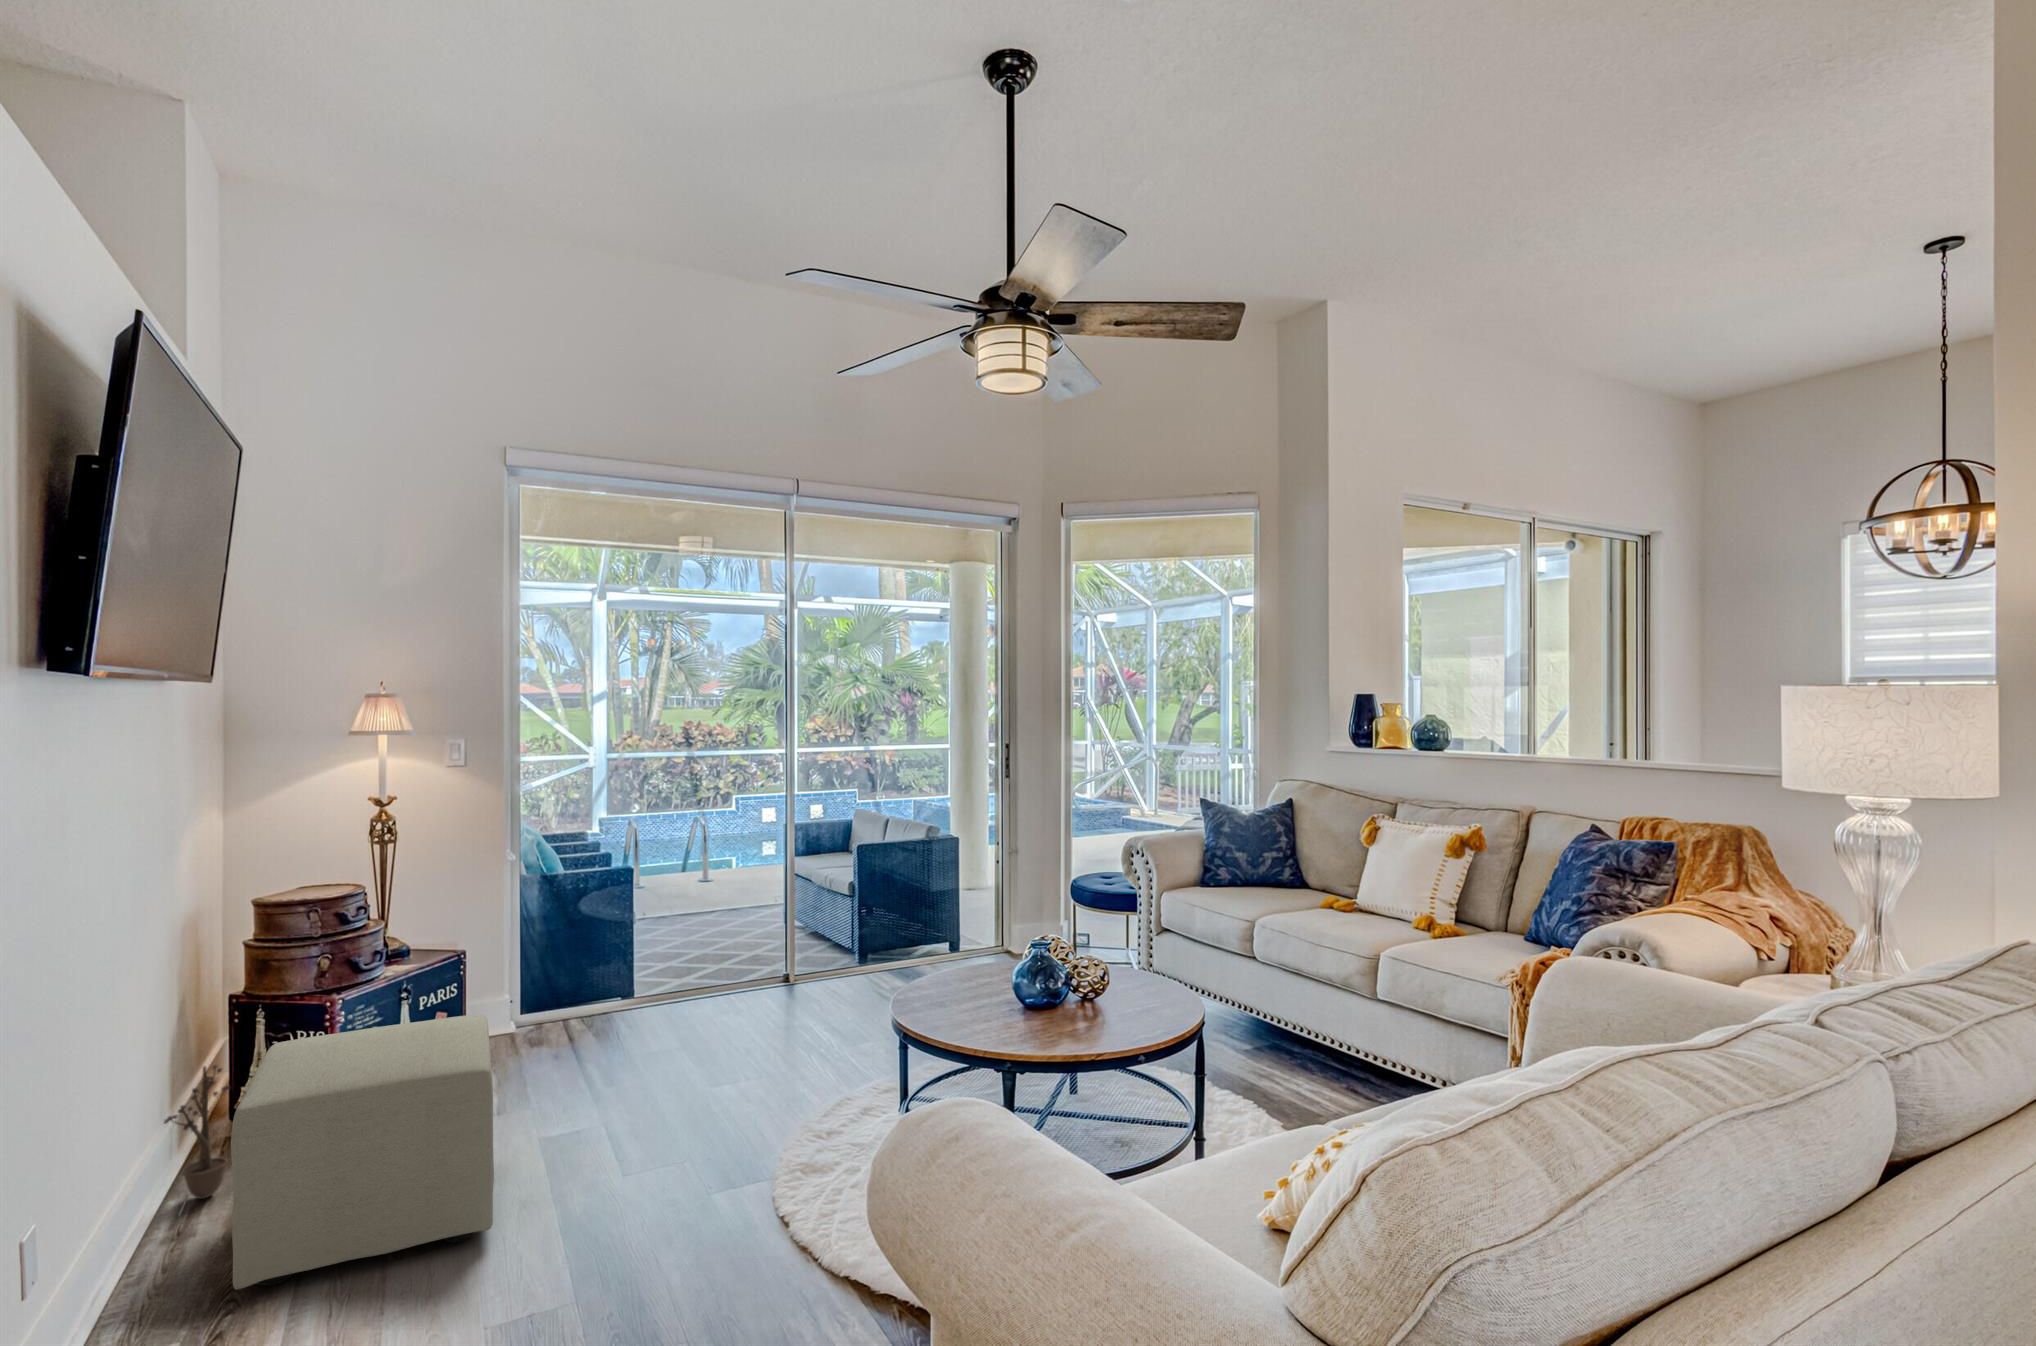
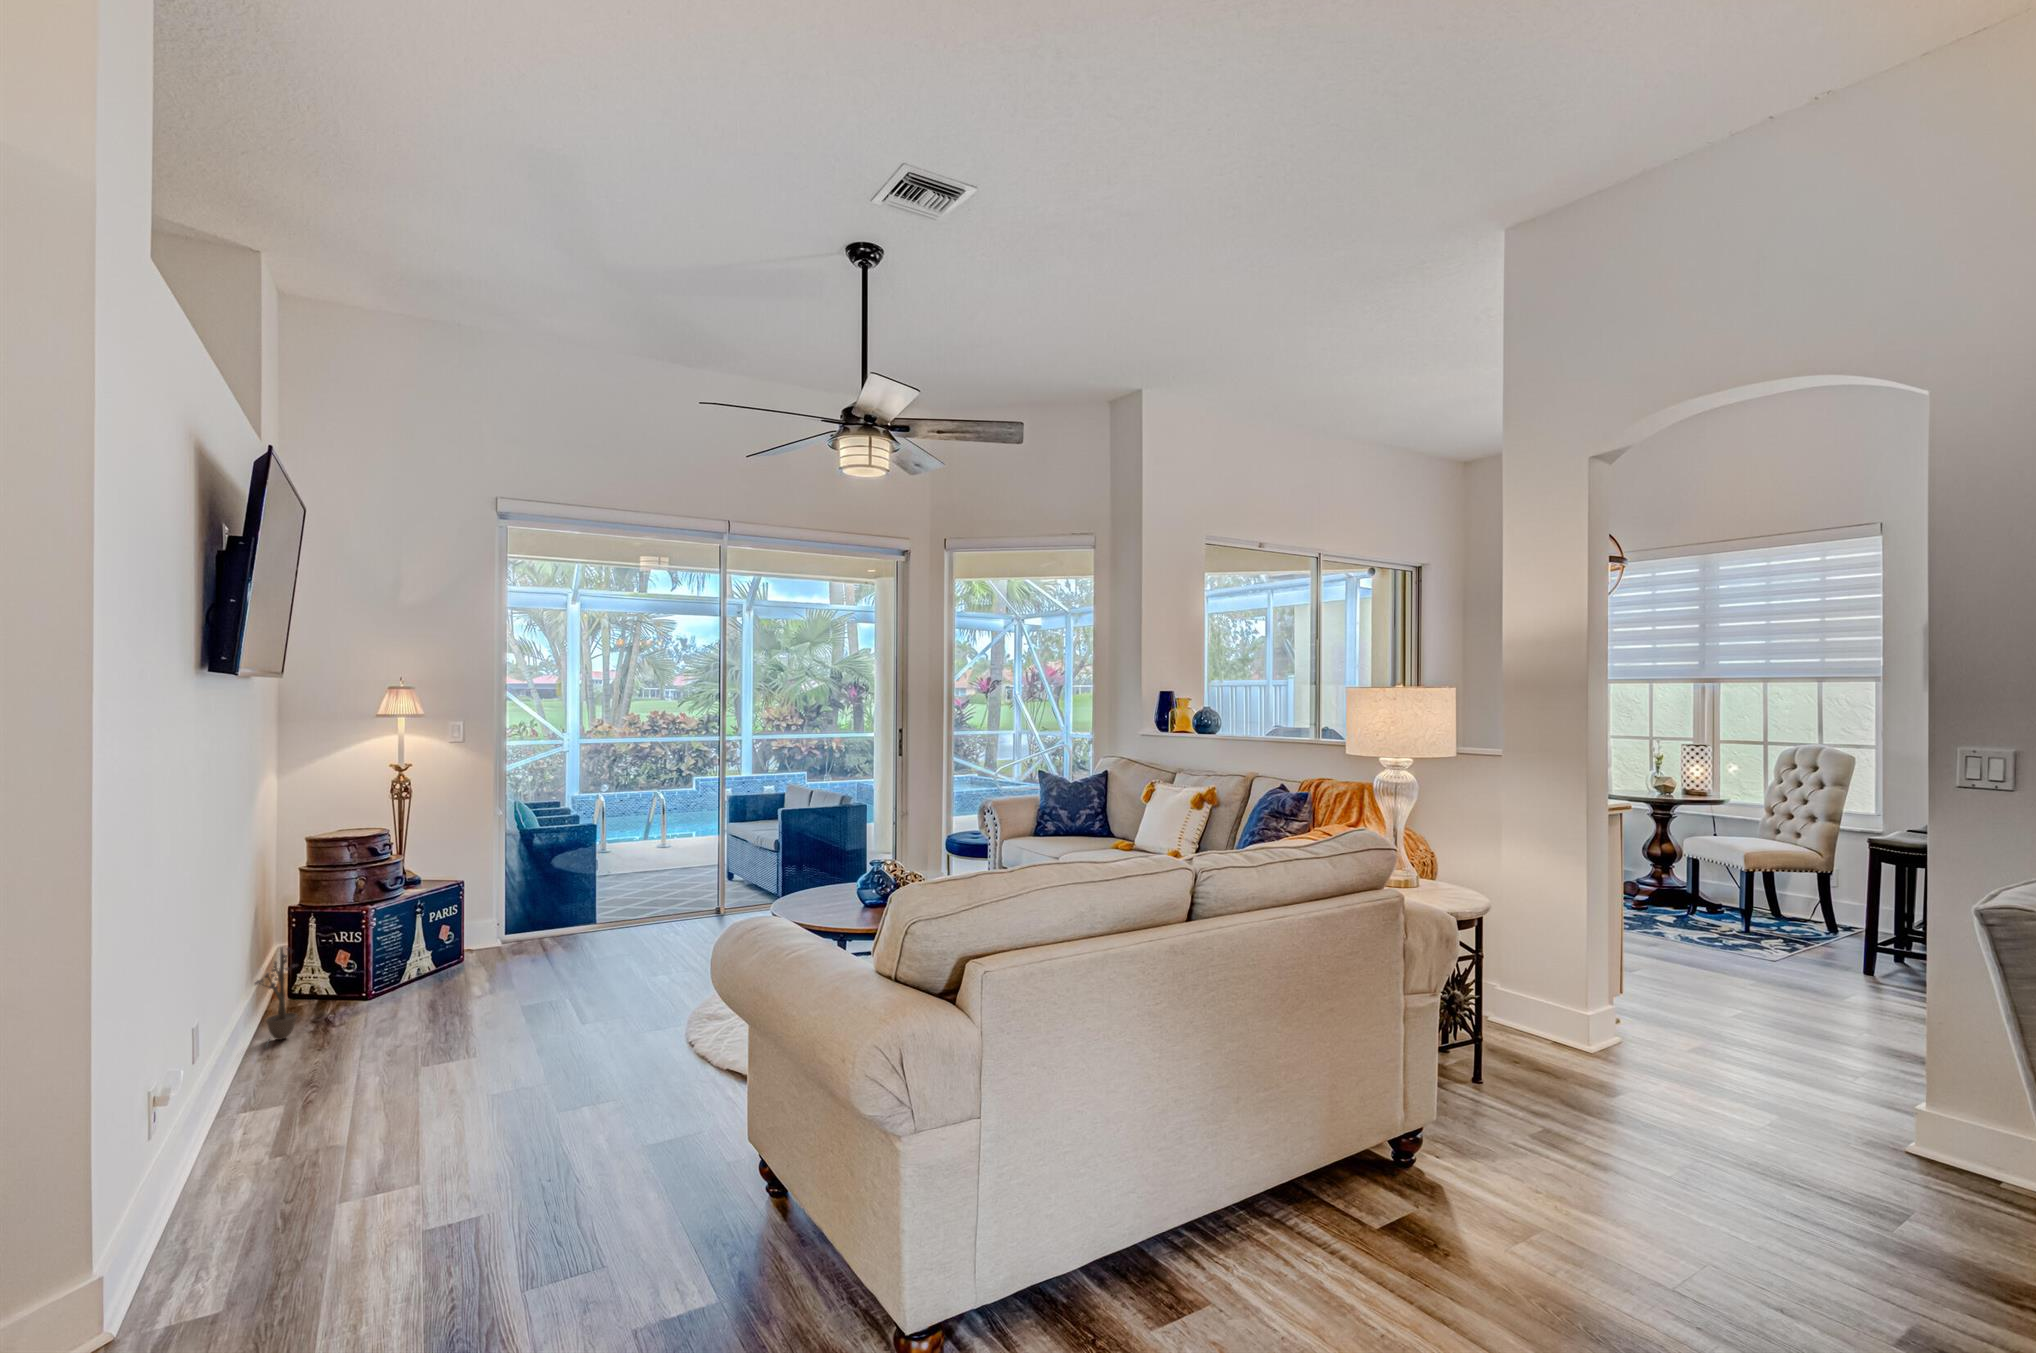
ottoman: present [231,1015,494,1290] -> none [314,914,490,1080]

